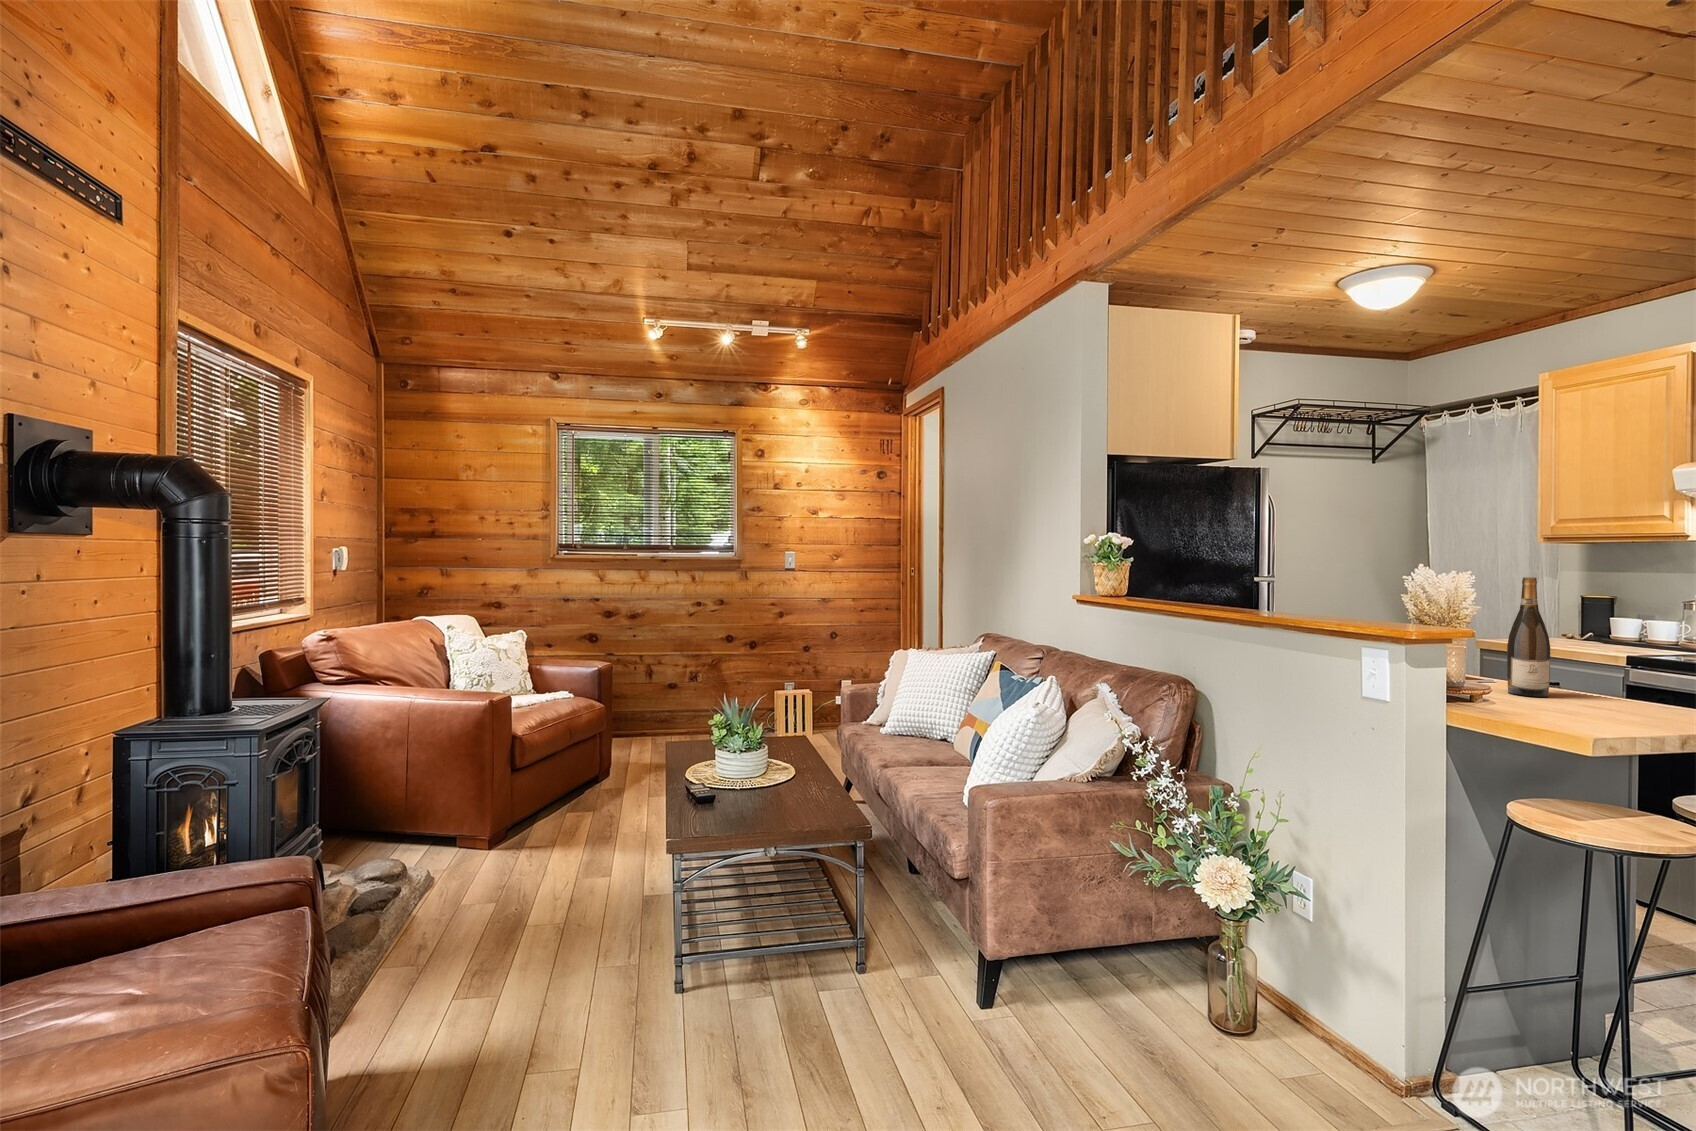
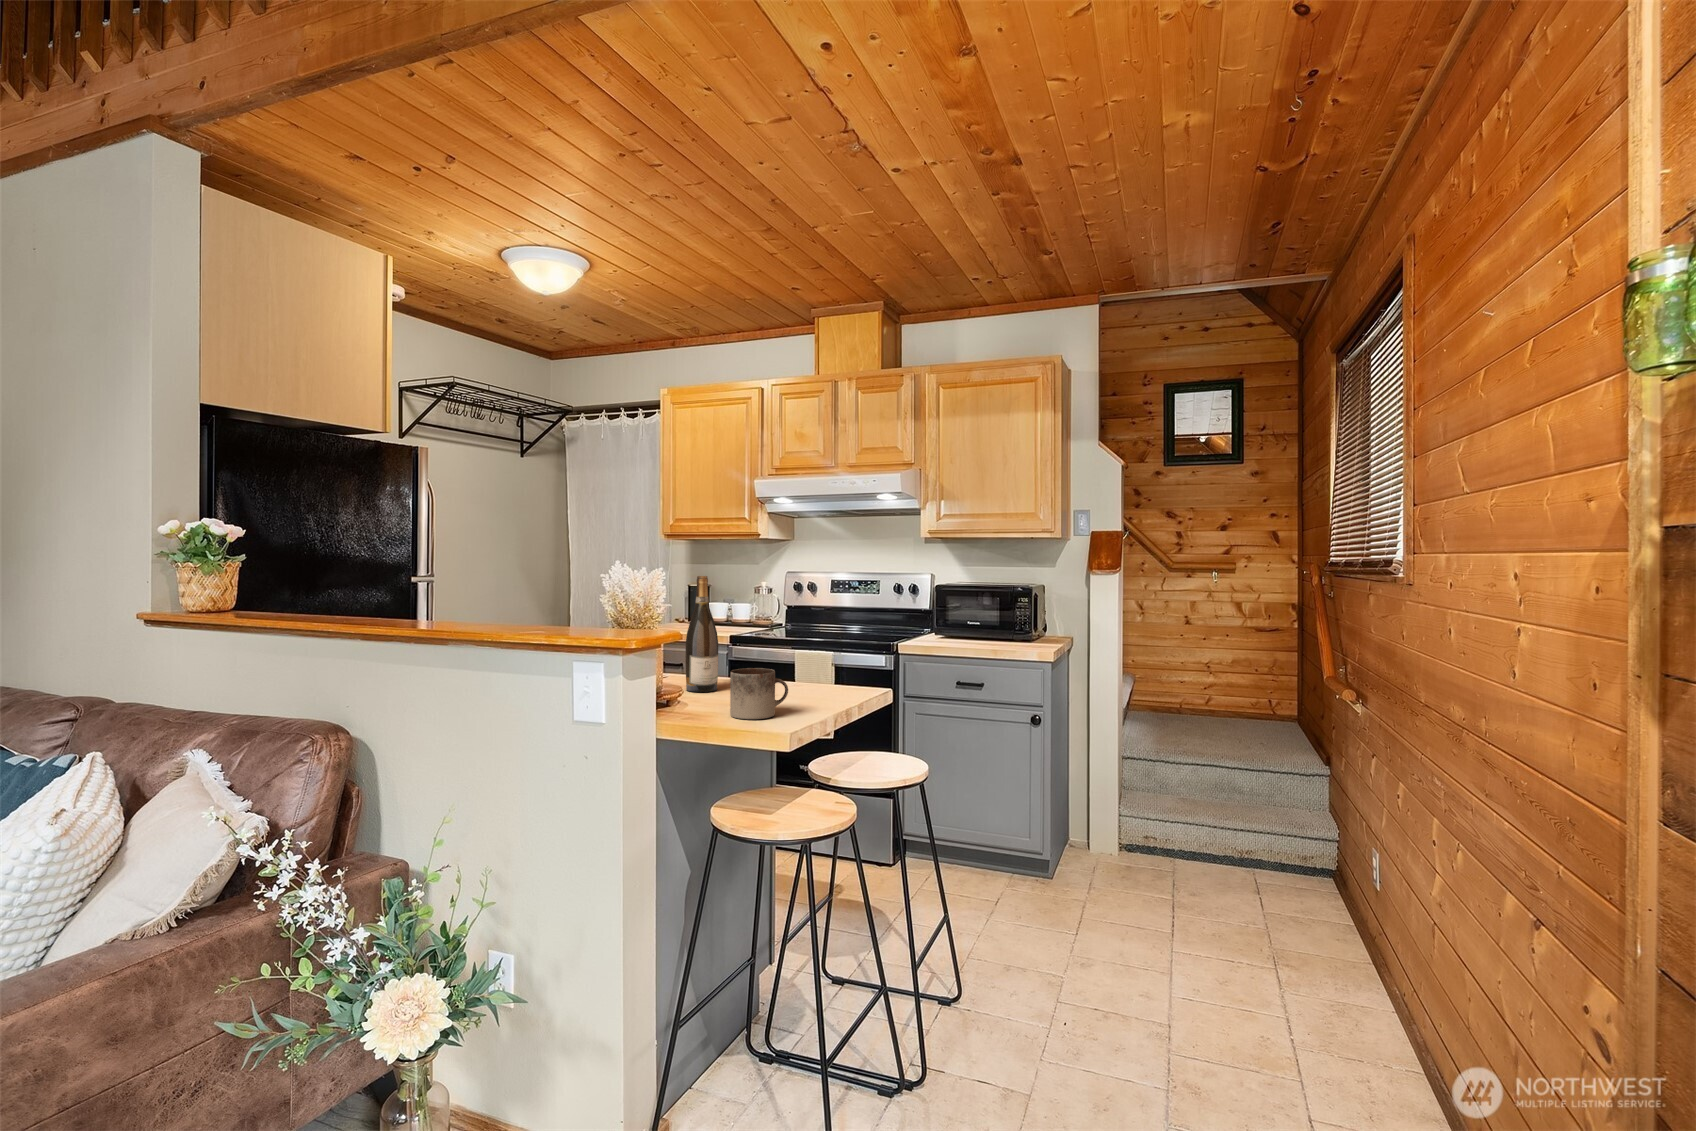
mug: none [1542,671,1625,724] -> present [730,668,788,719]

